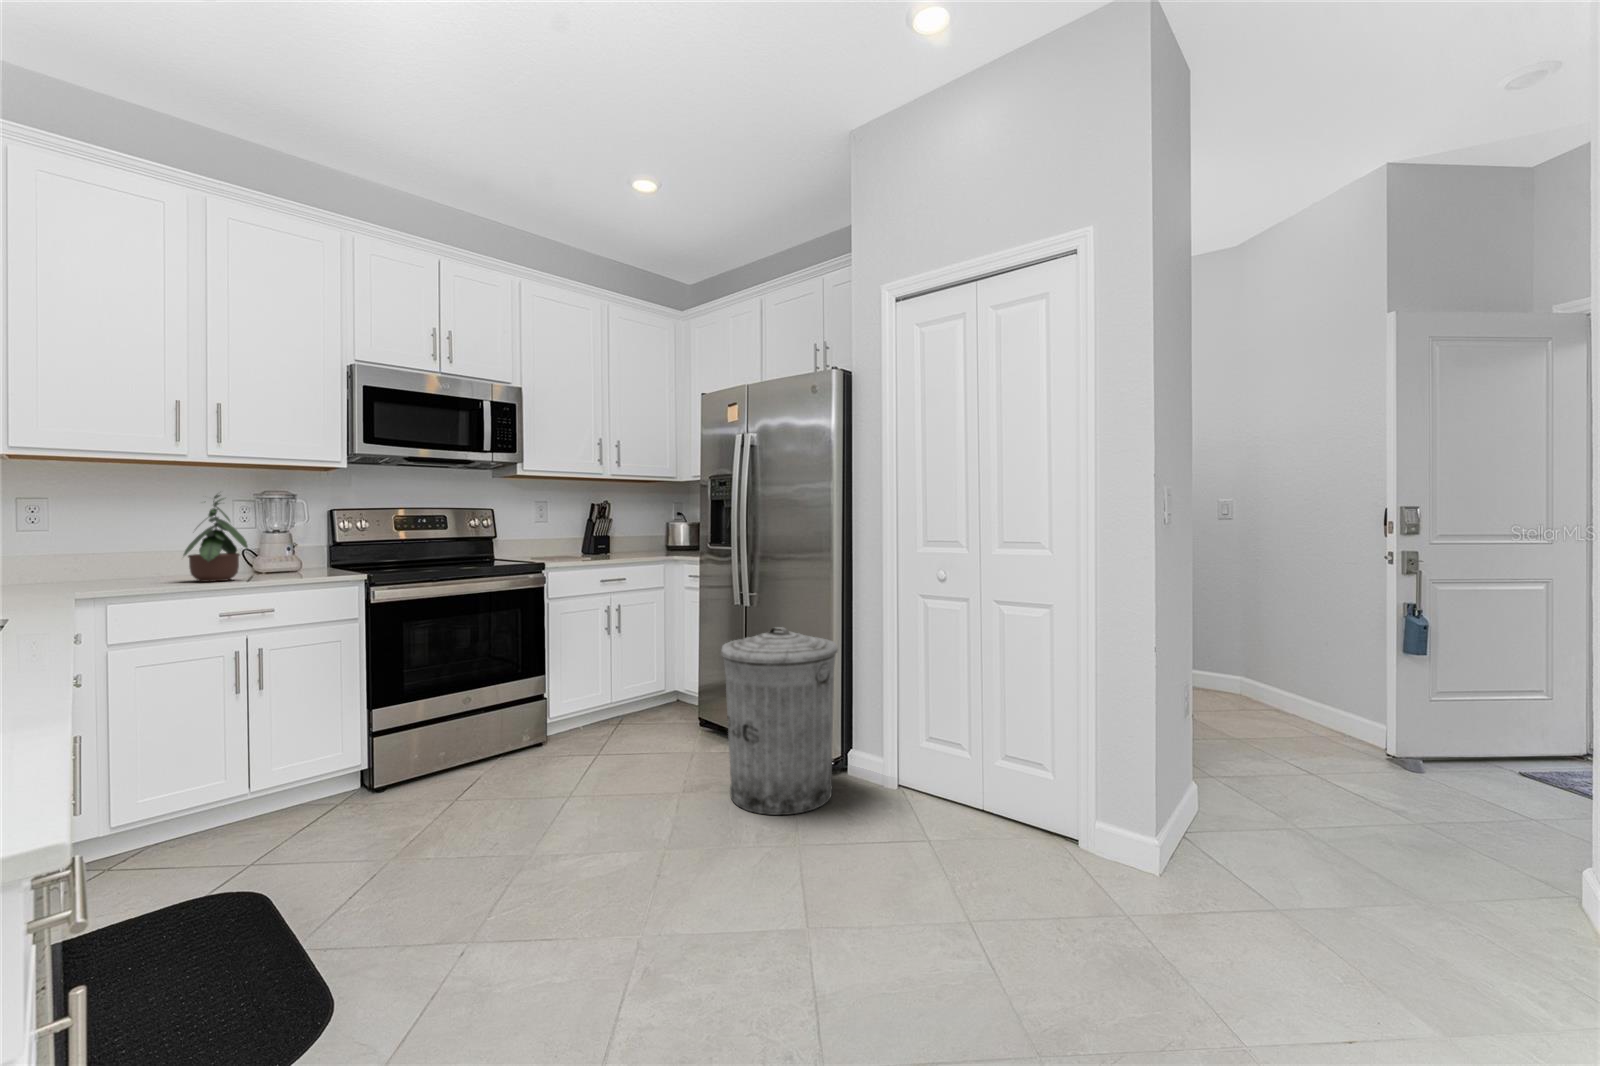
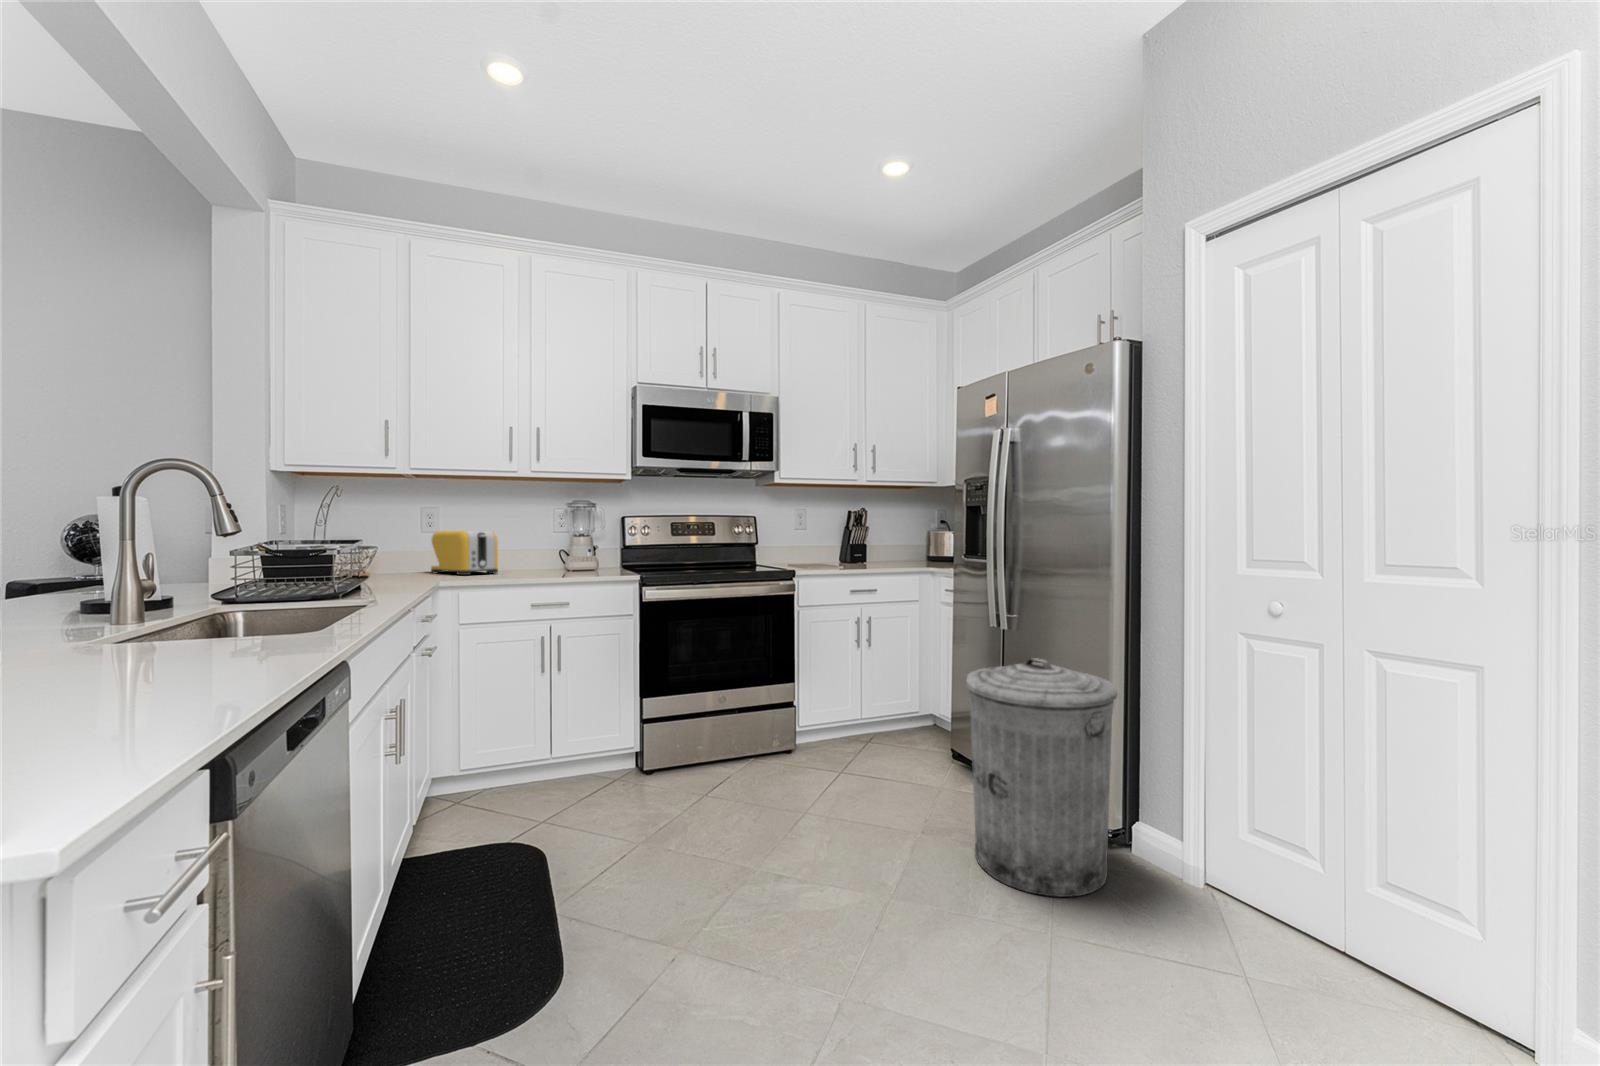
potted plant: present [183,494,248,582] -> none [502,501,555,578]
toaster: none [50,526,162,582] -> present [431,531,498,575]

